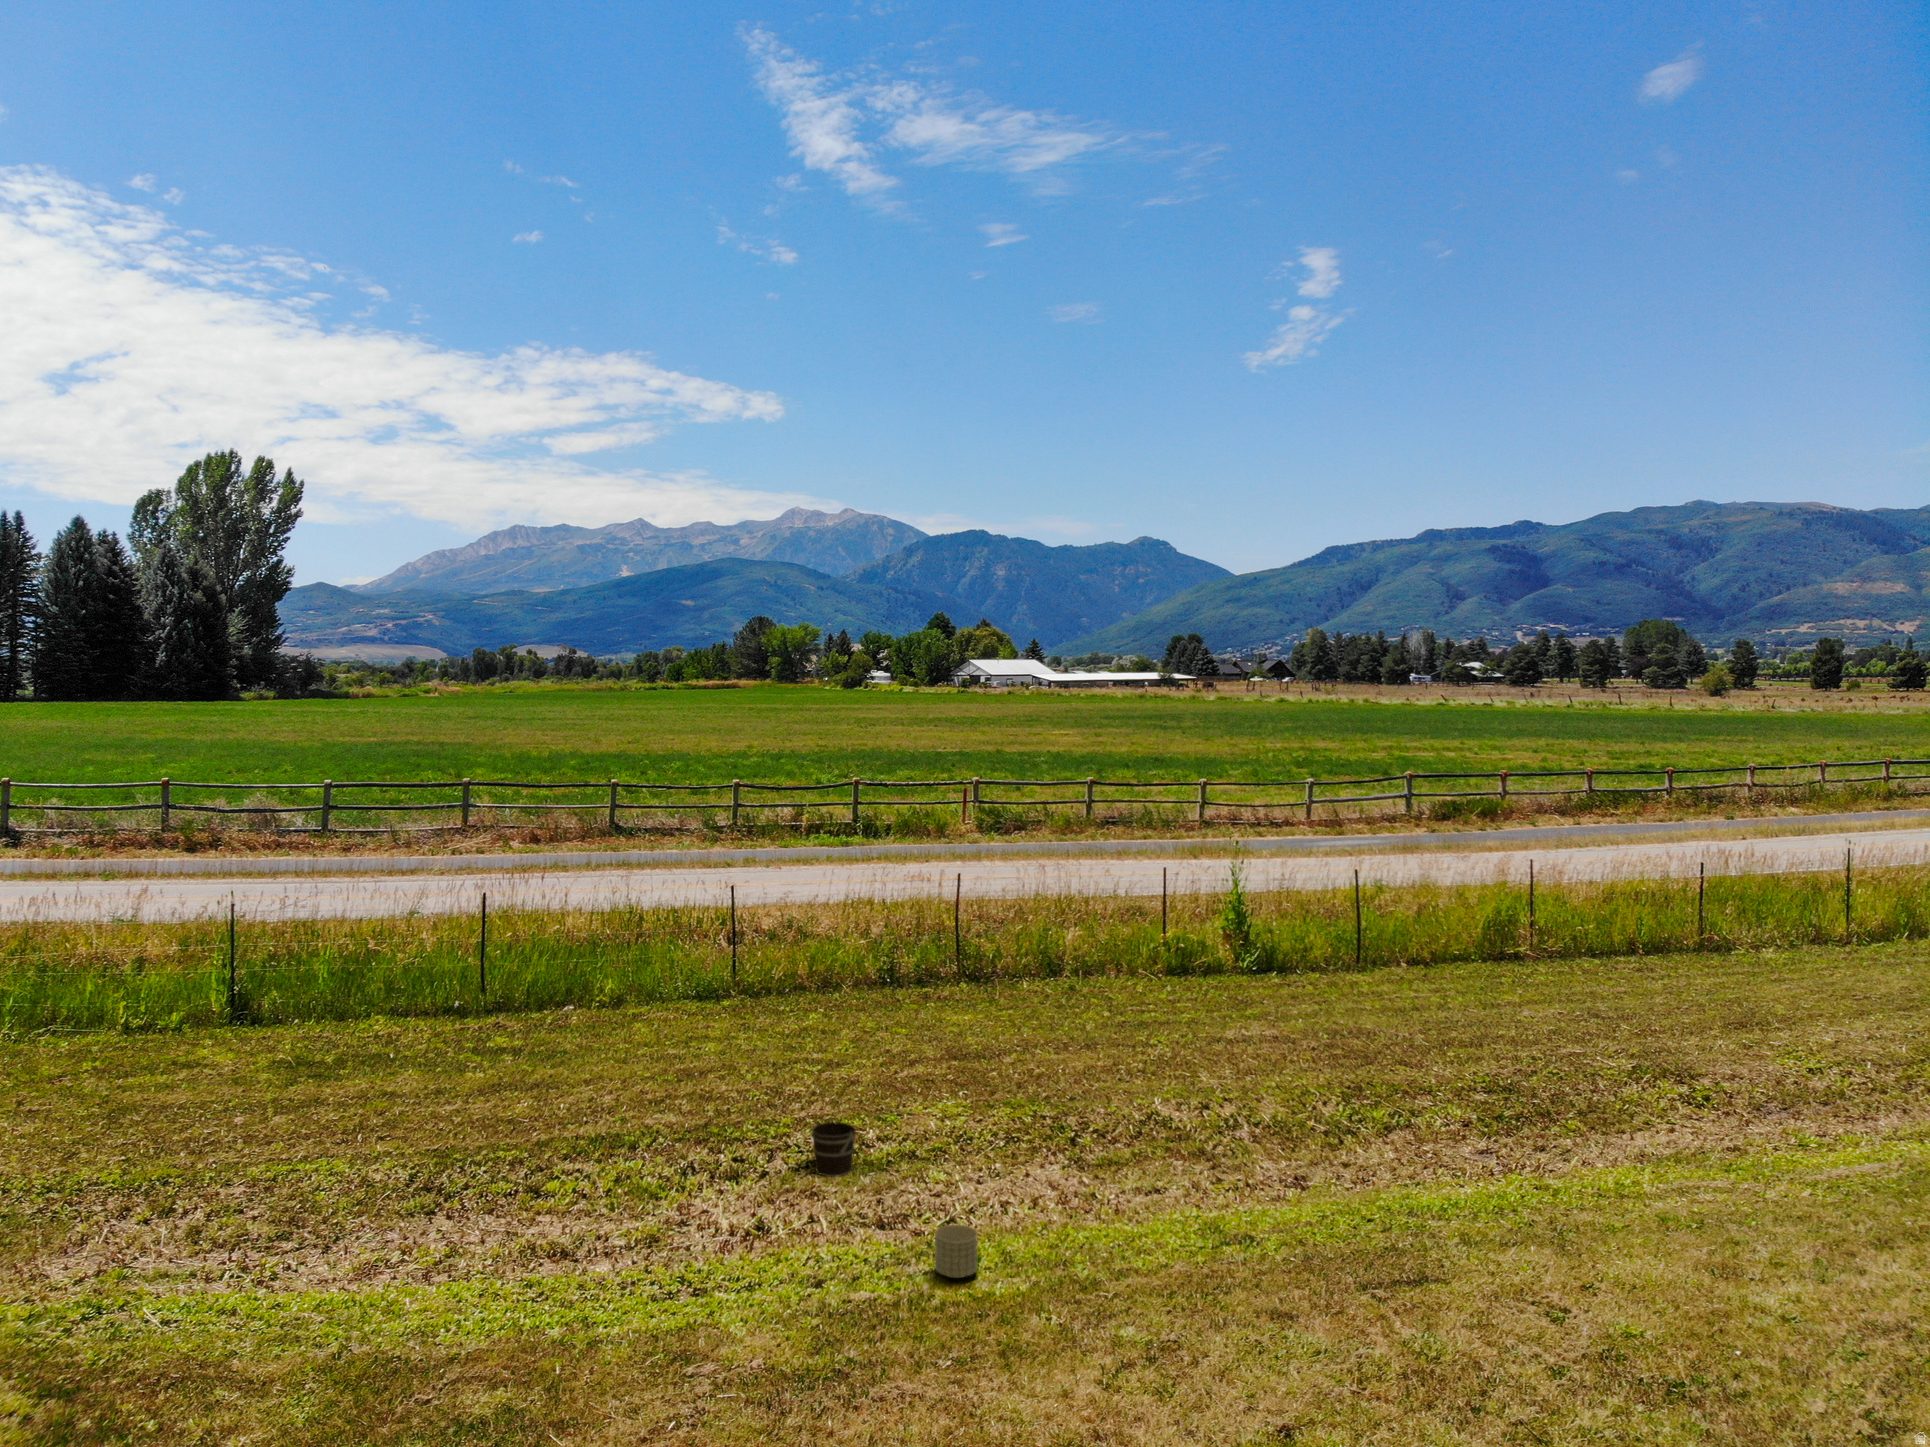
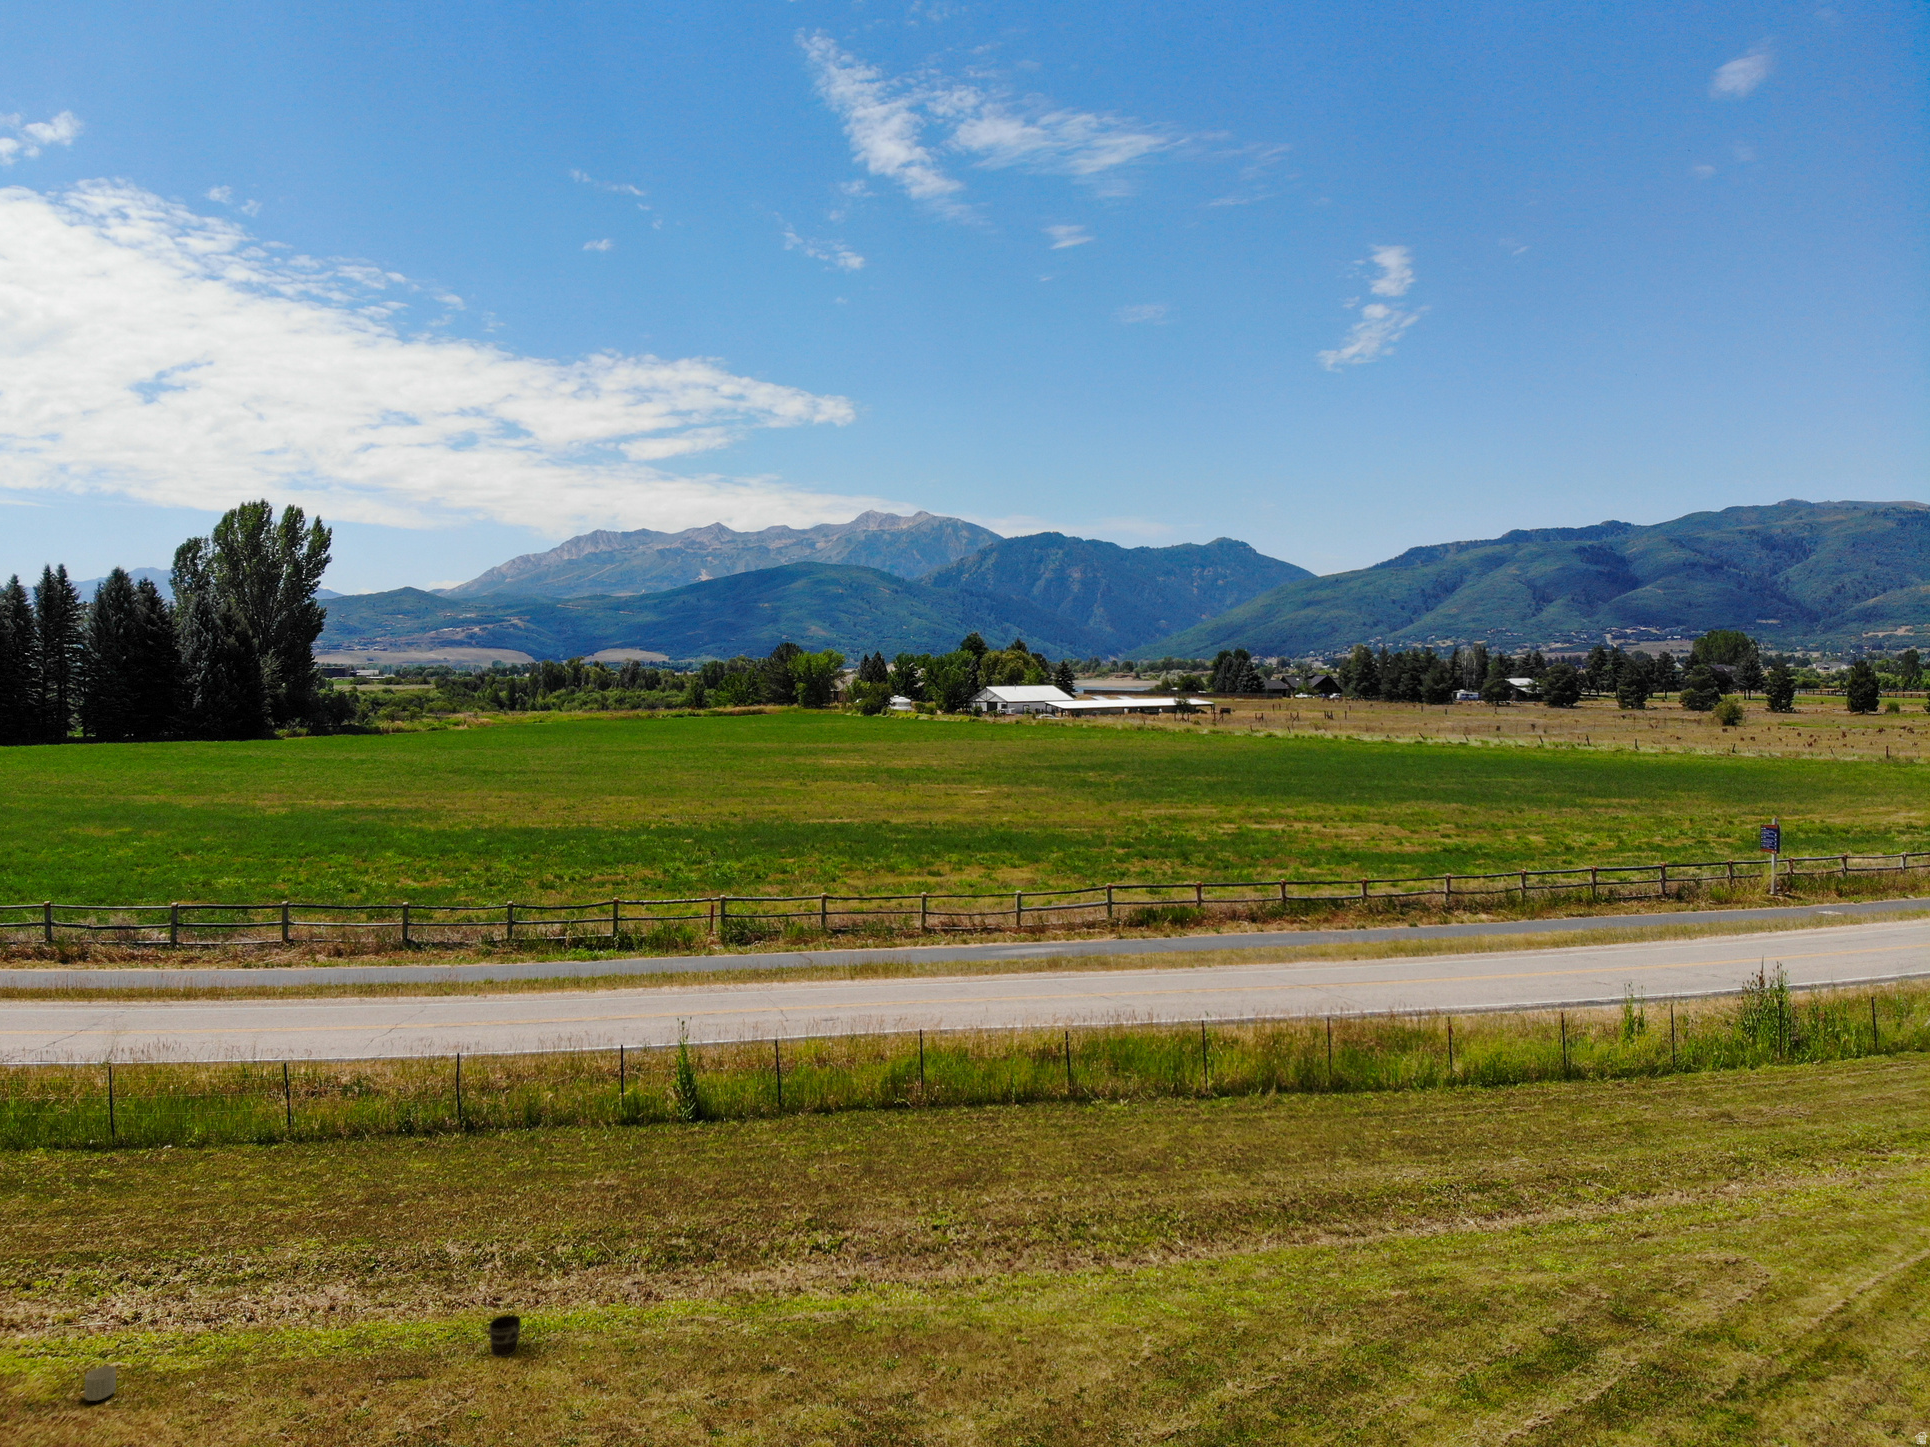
bucket: present [812,1122,856,1177] -> present [489,1315,521,1357]

